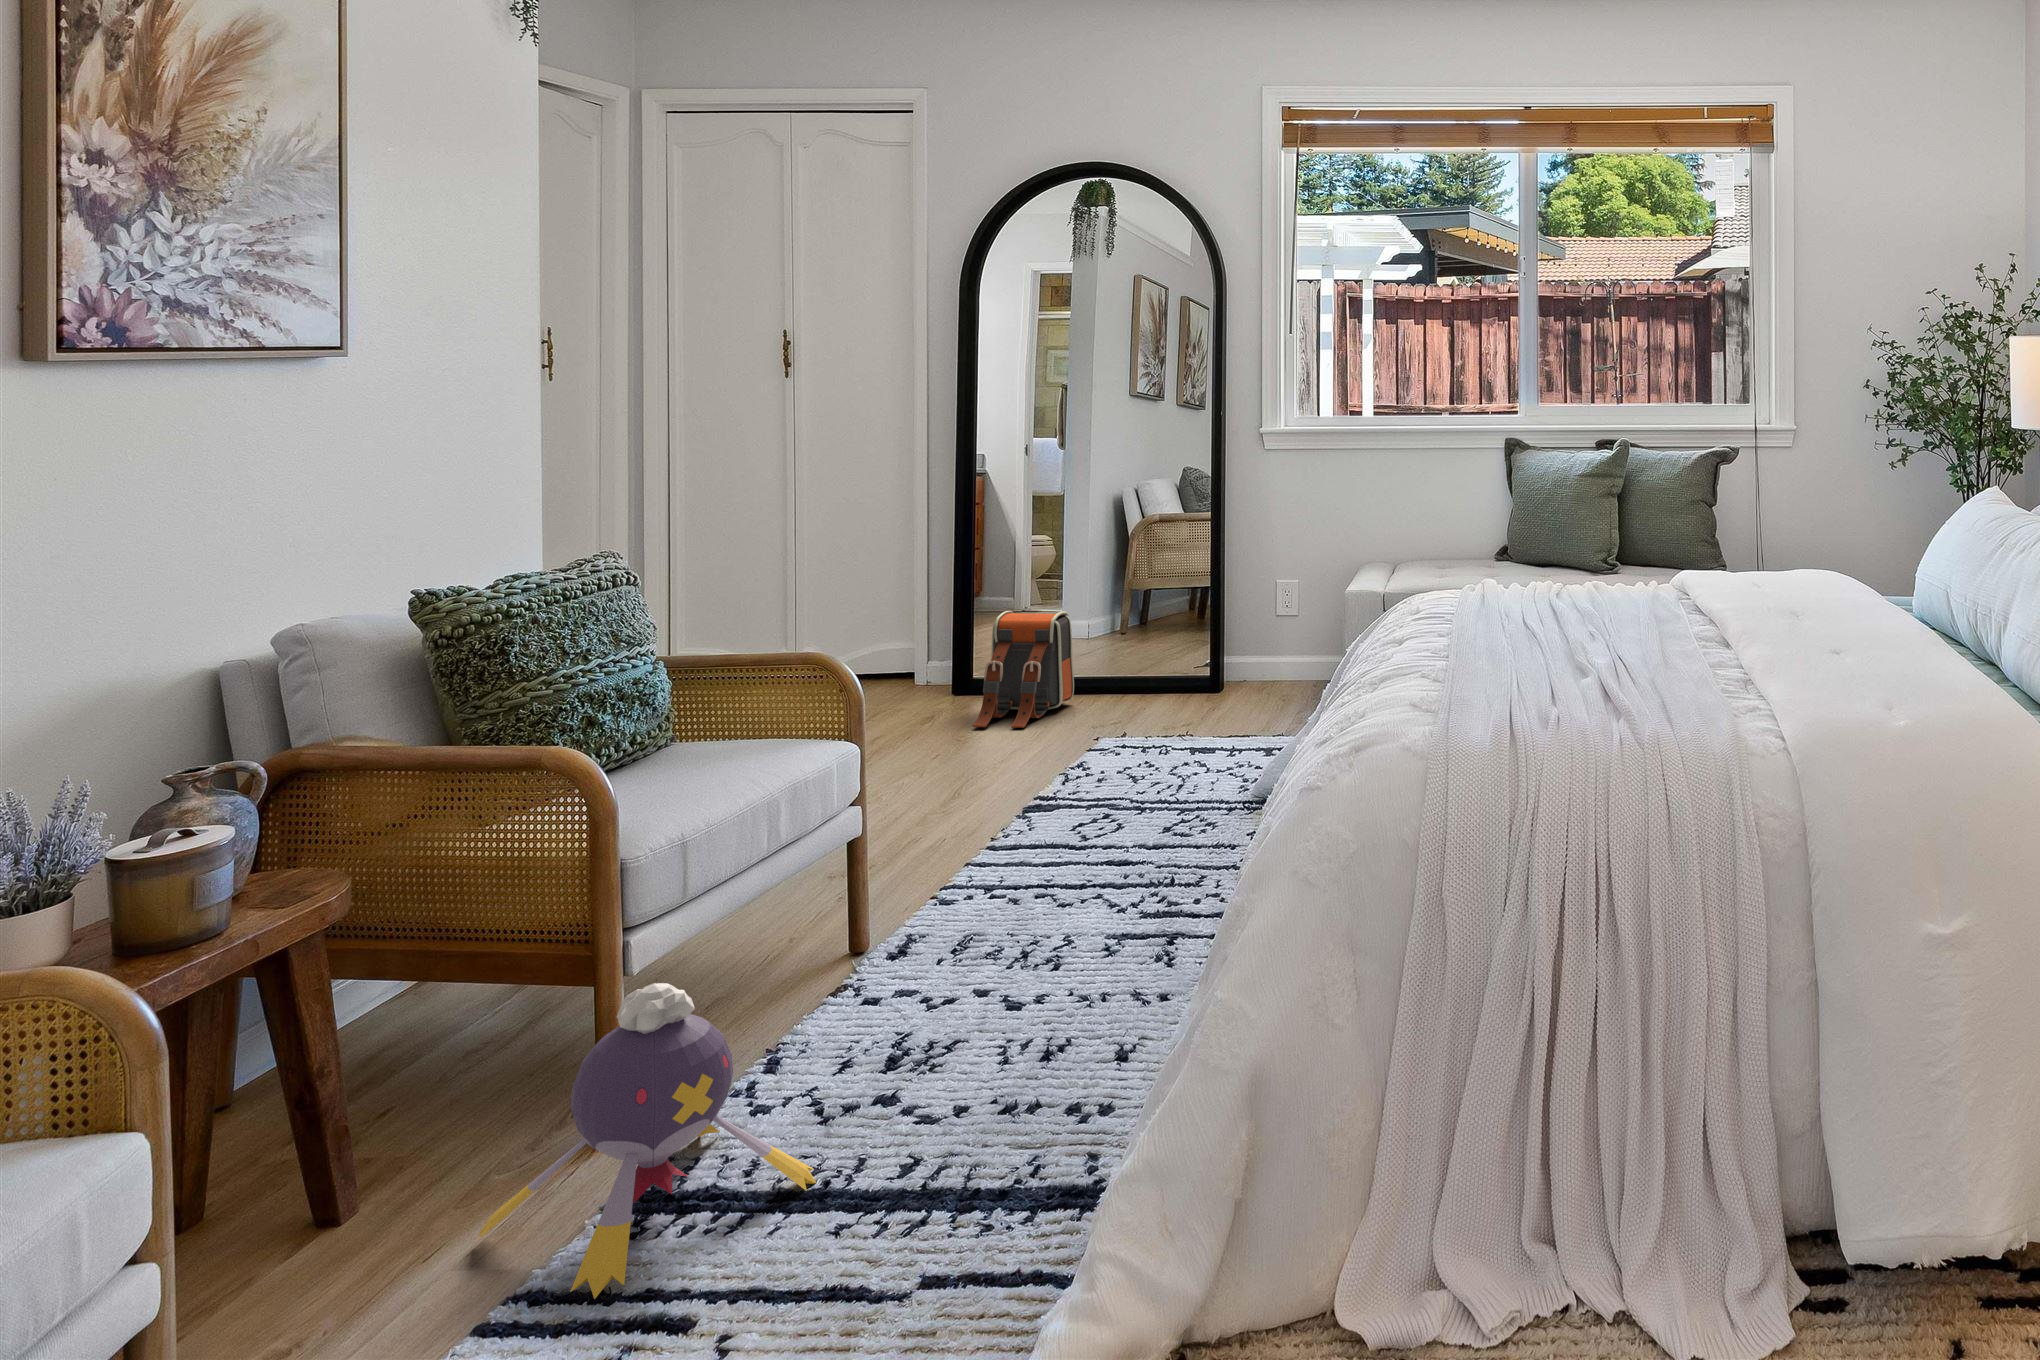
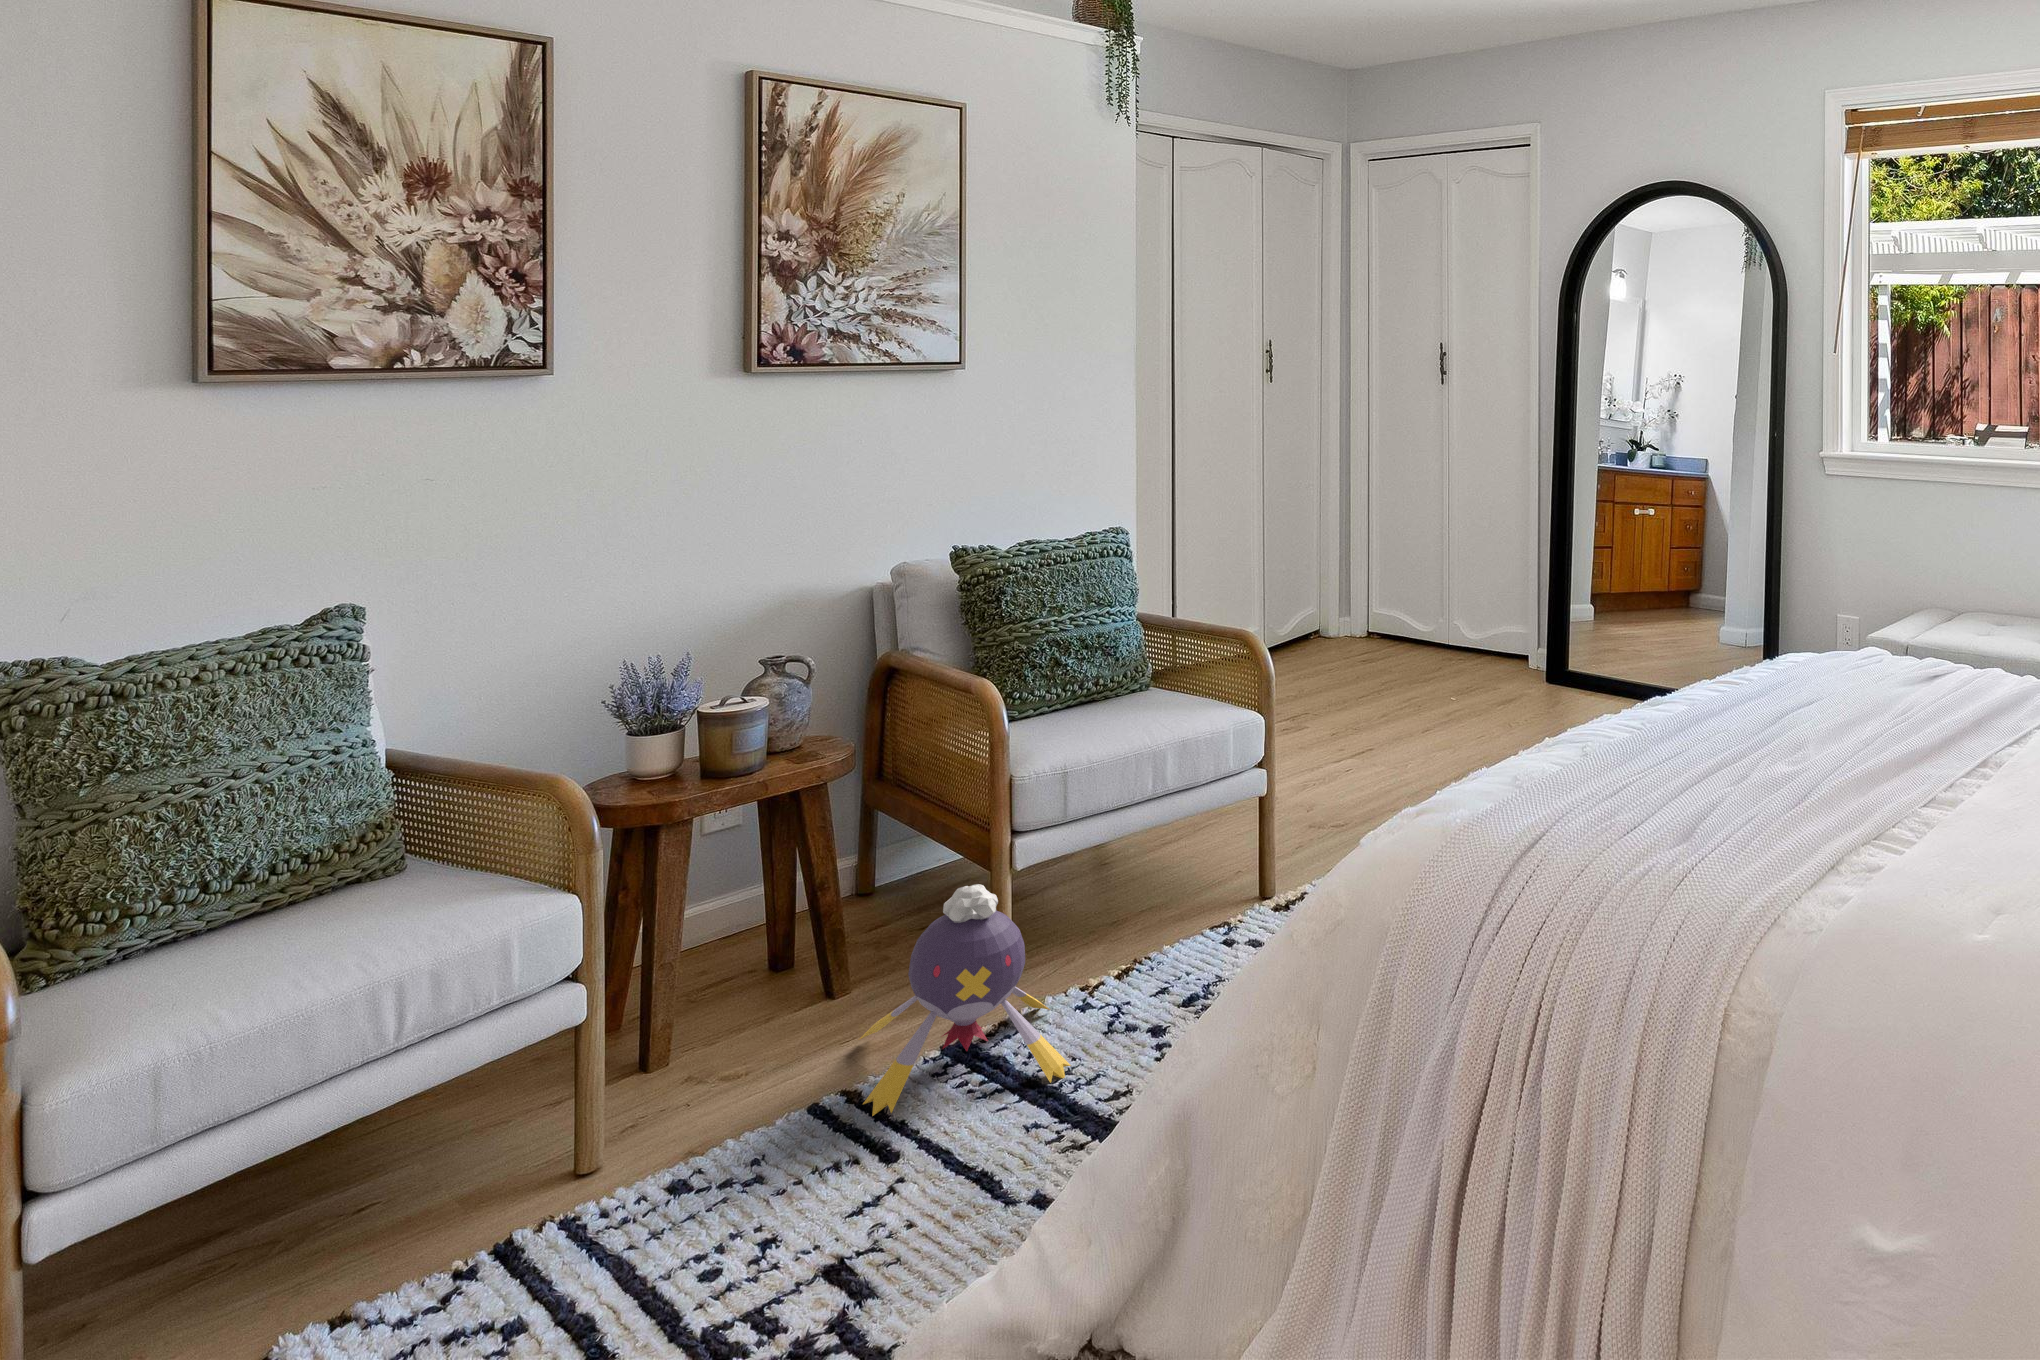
backpack: present [973,611,1074,728] -> none [1519,600,1616,707]

